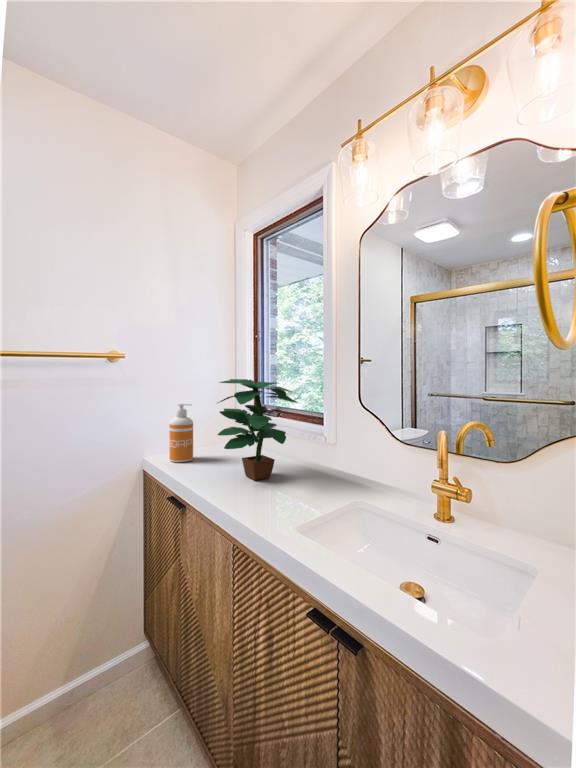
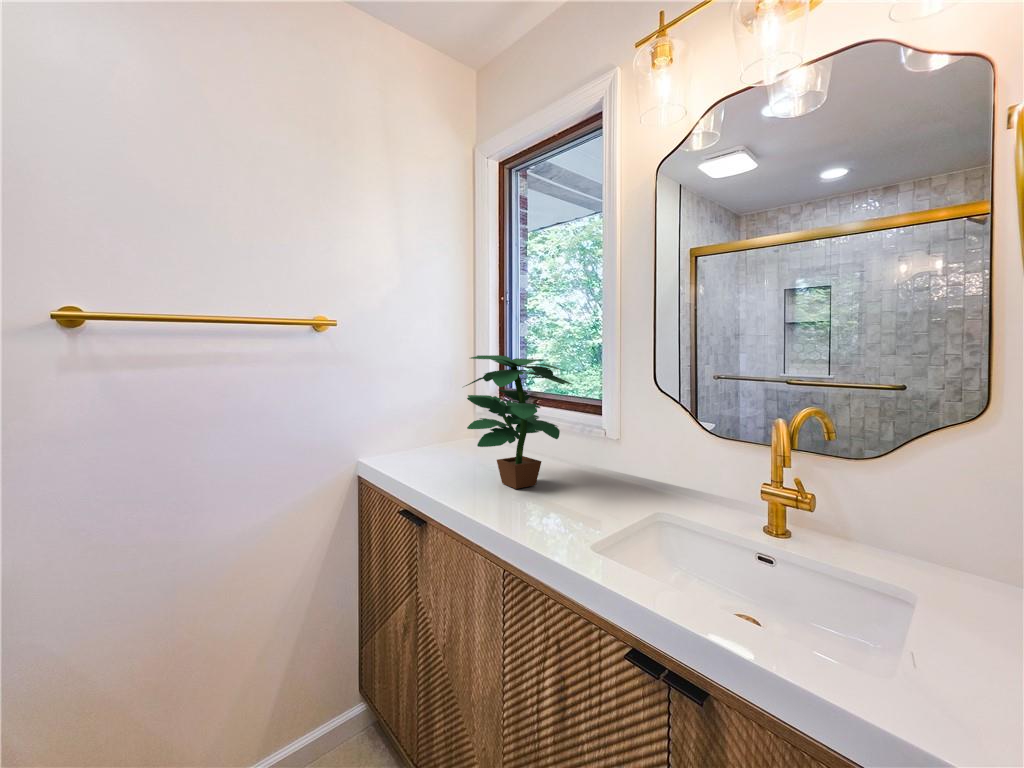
soap dispenser: present [169,404,193,462] -> none [394,390,425,467]

